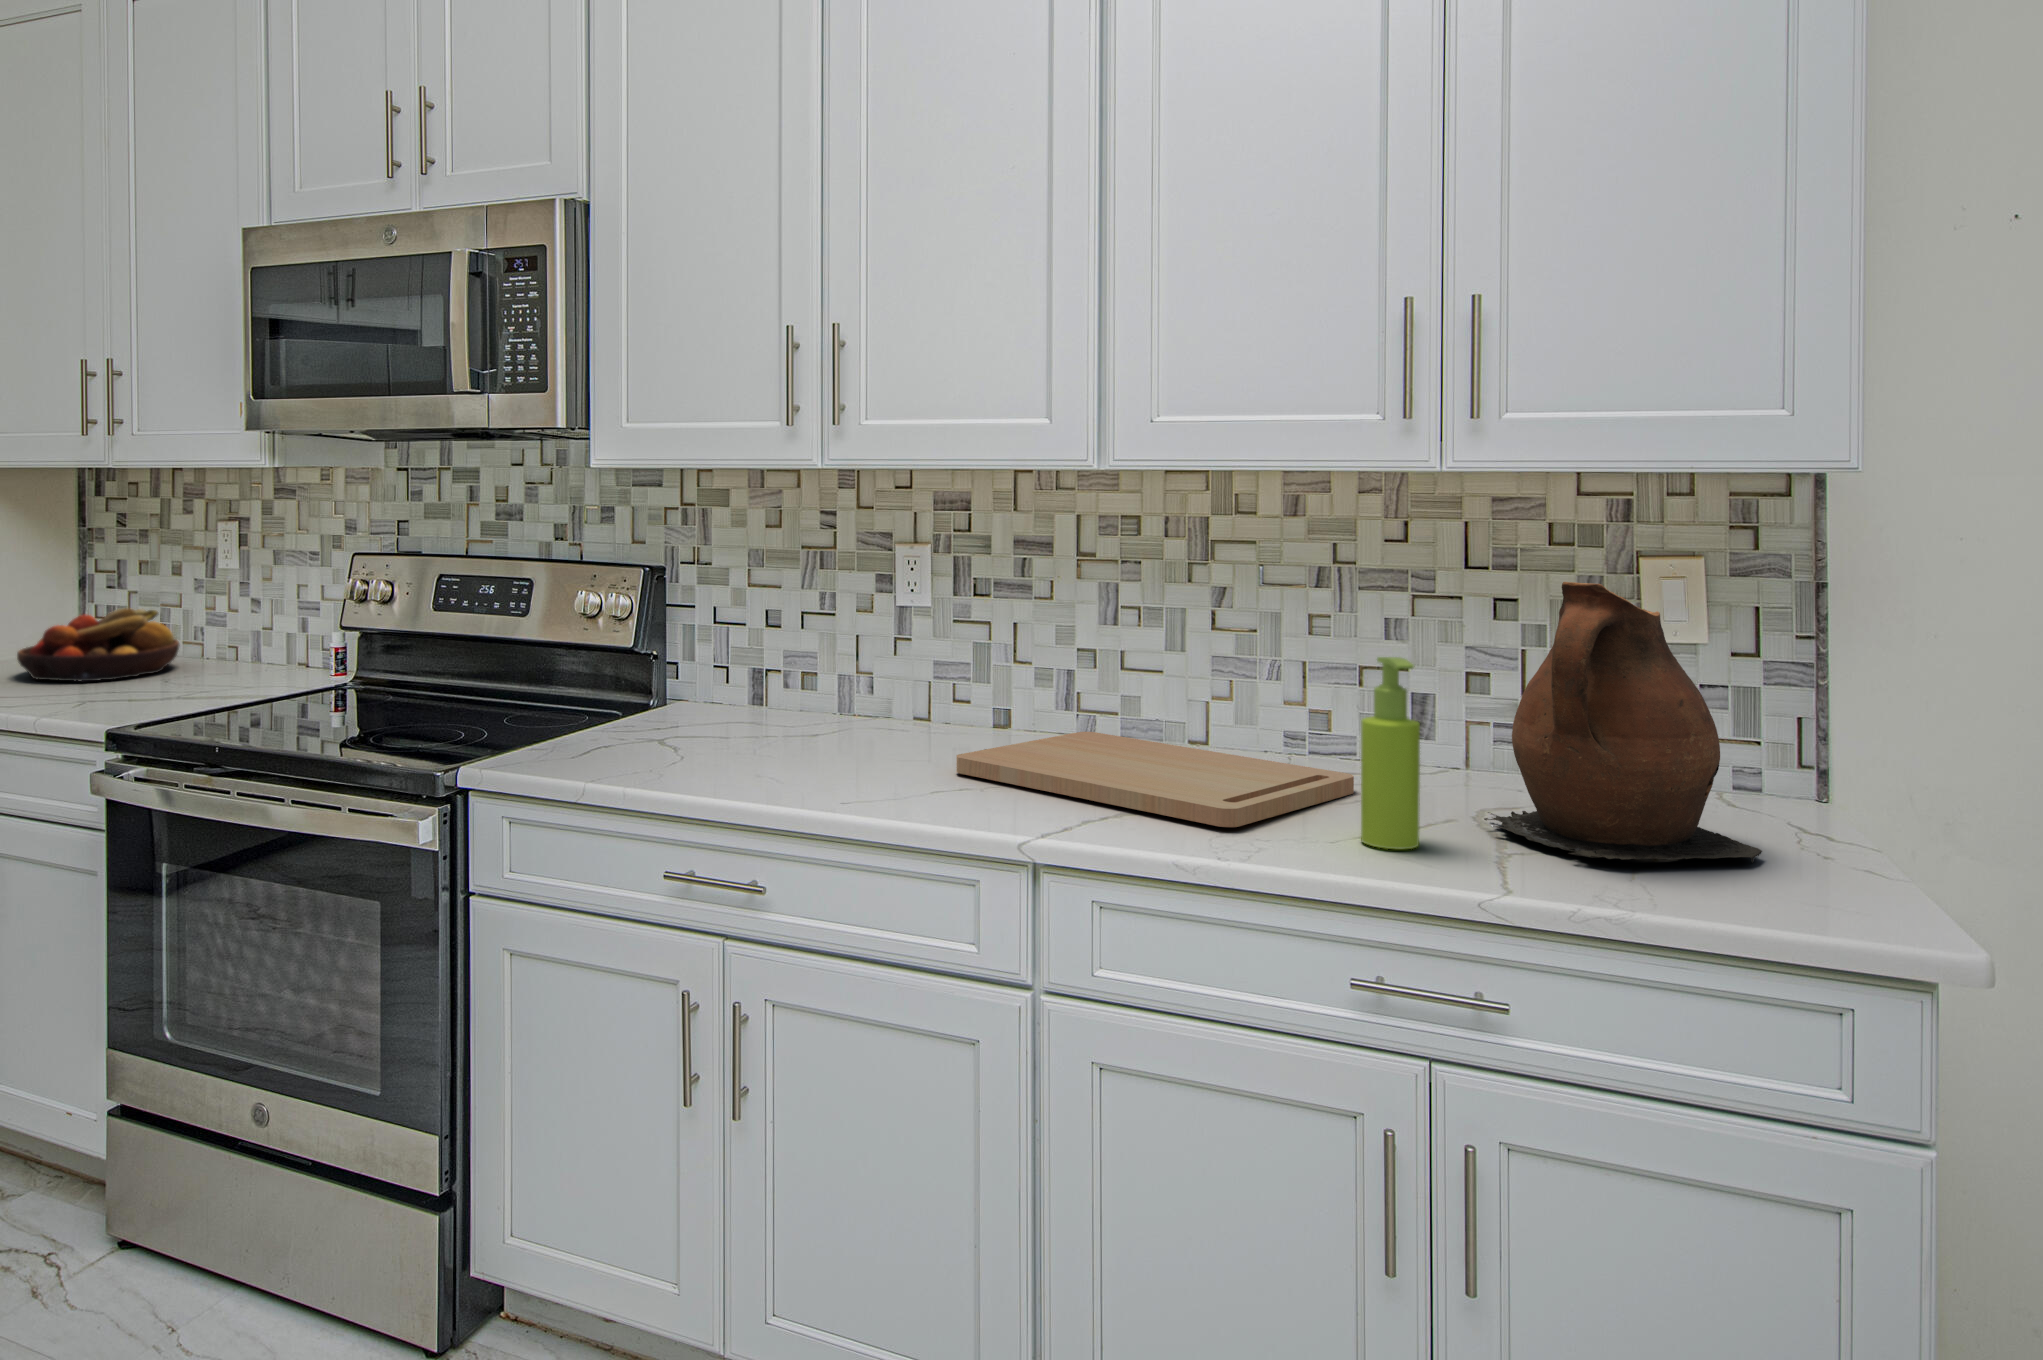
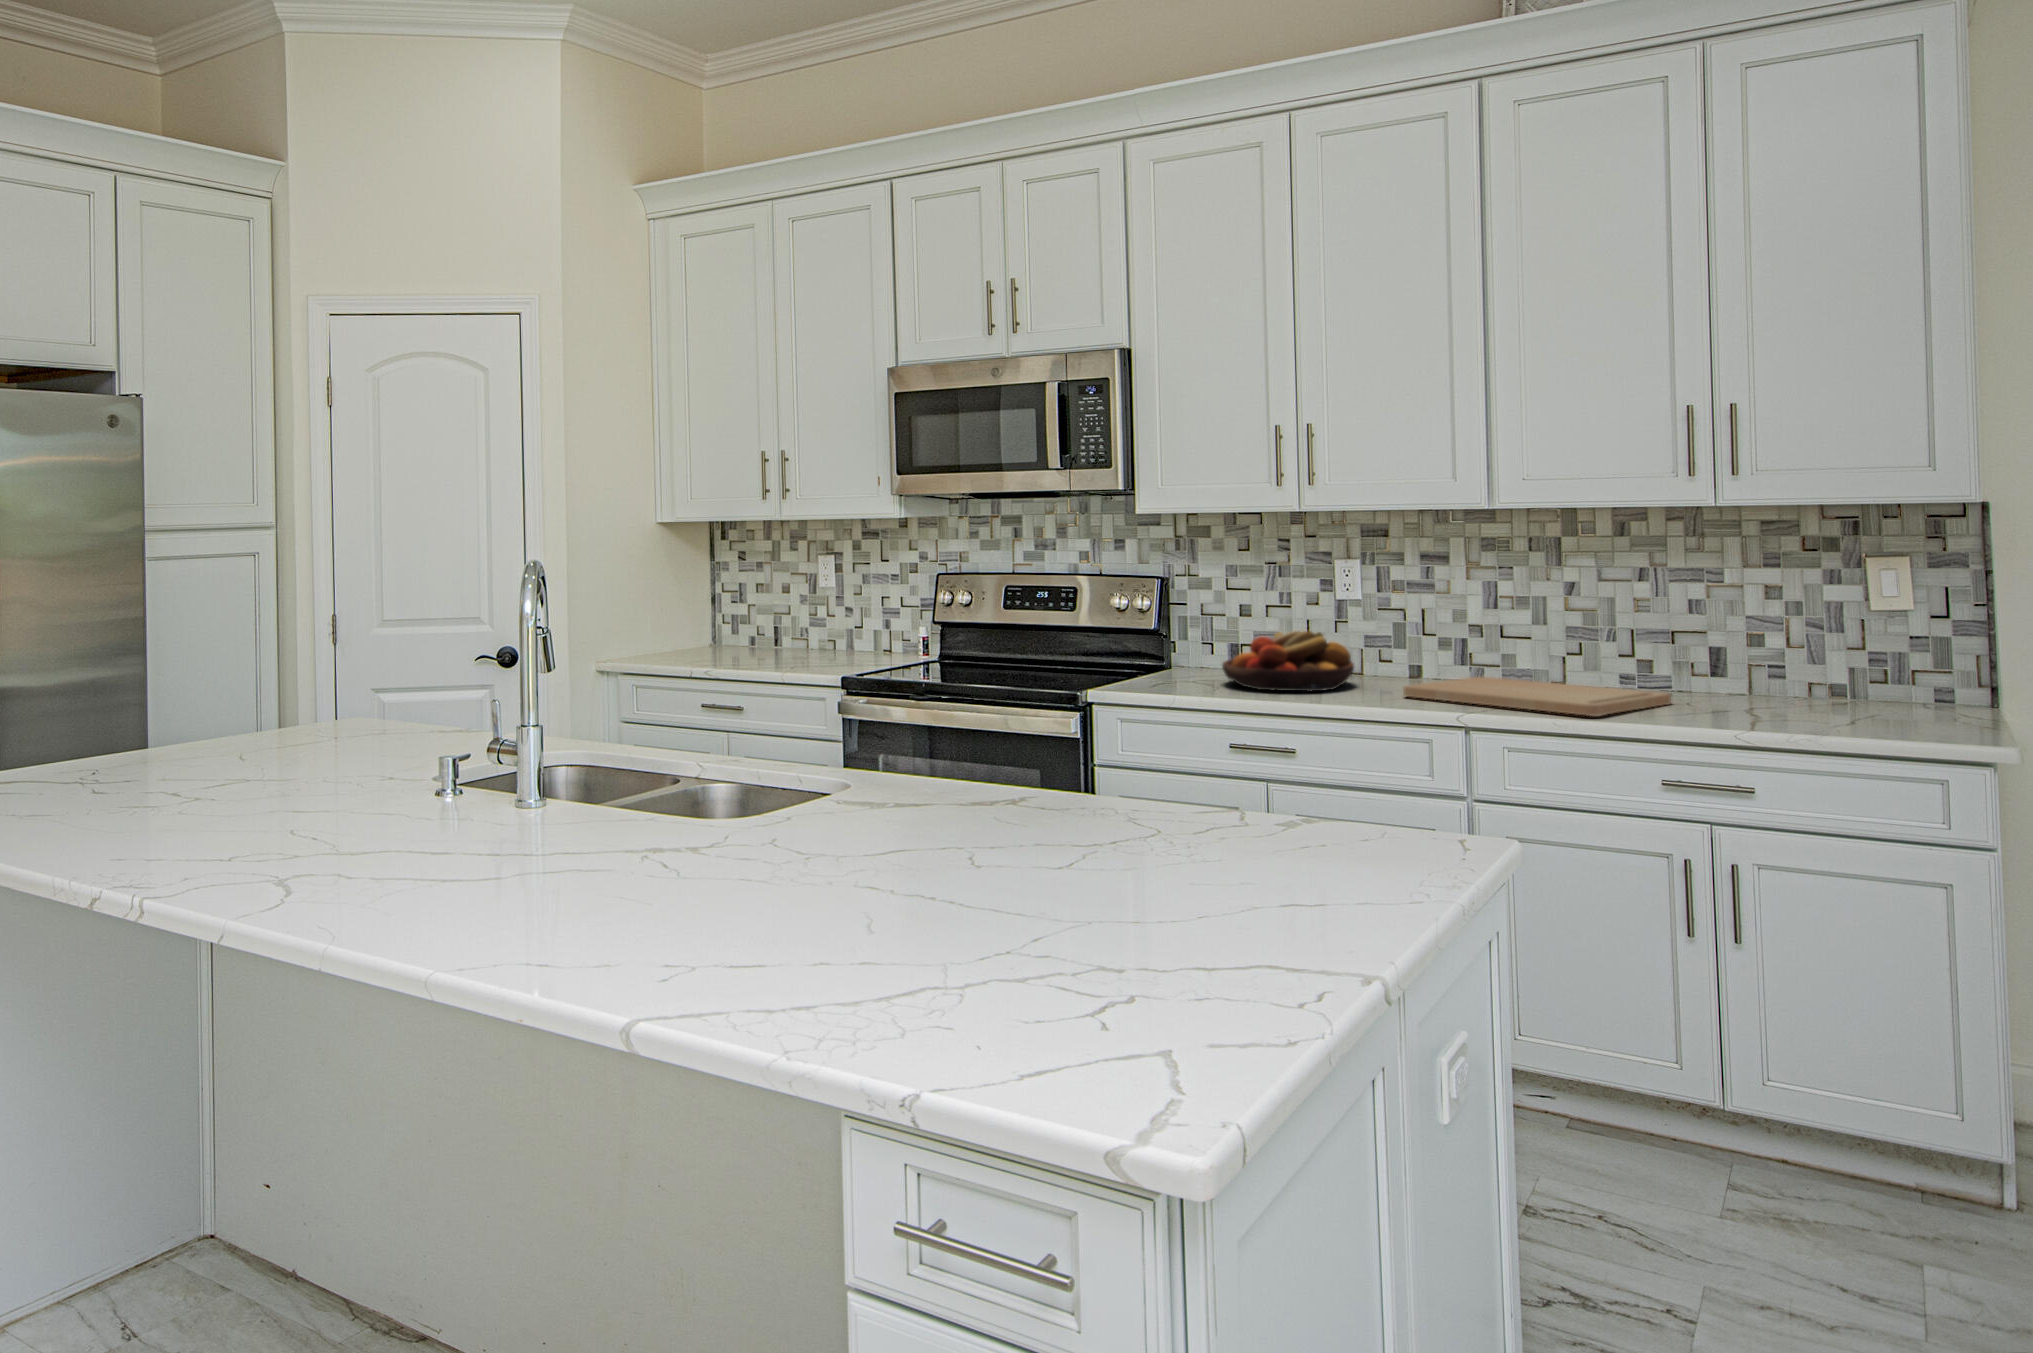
ceramic pitcher: present [1484,582,1762,863] -> none [1756,570,1932,728]
fruit bowl: present [17,608,180,681] -> present [1222,631,1354,691]
soap dispenser: present [1361,657,1420,849] -> none [1675,615,1714,724]

